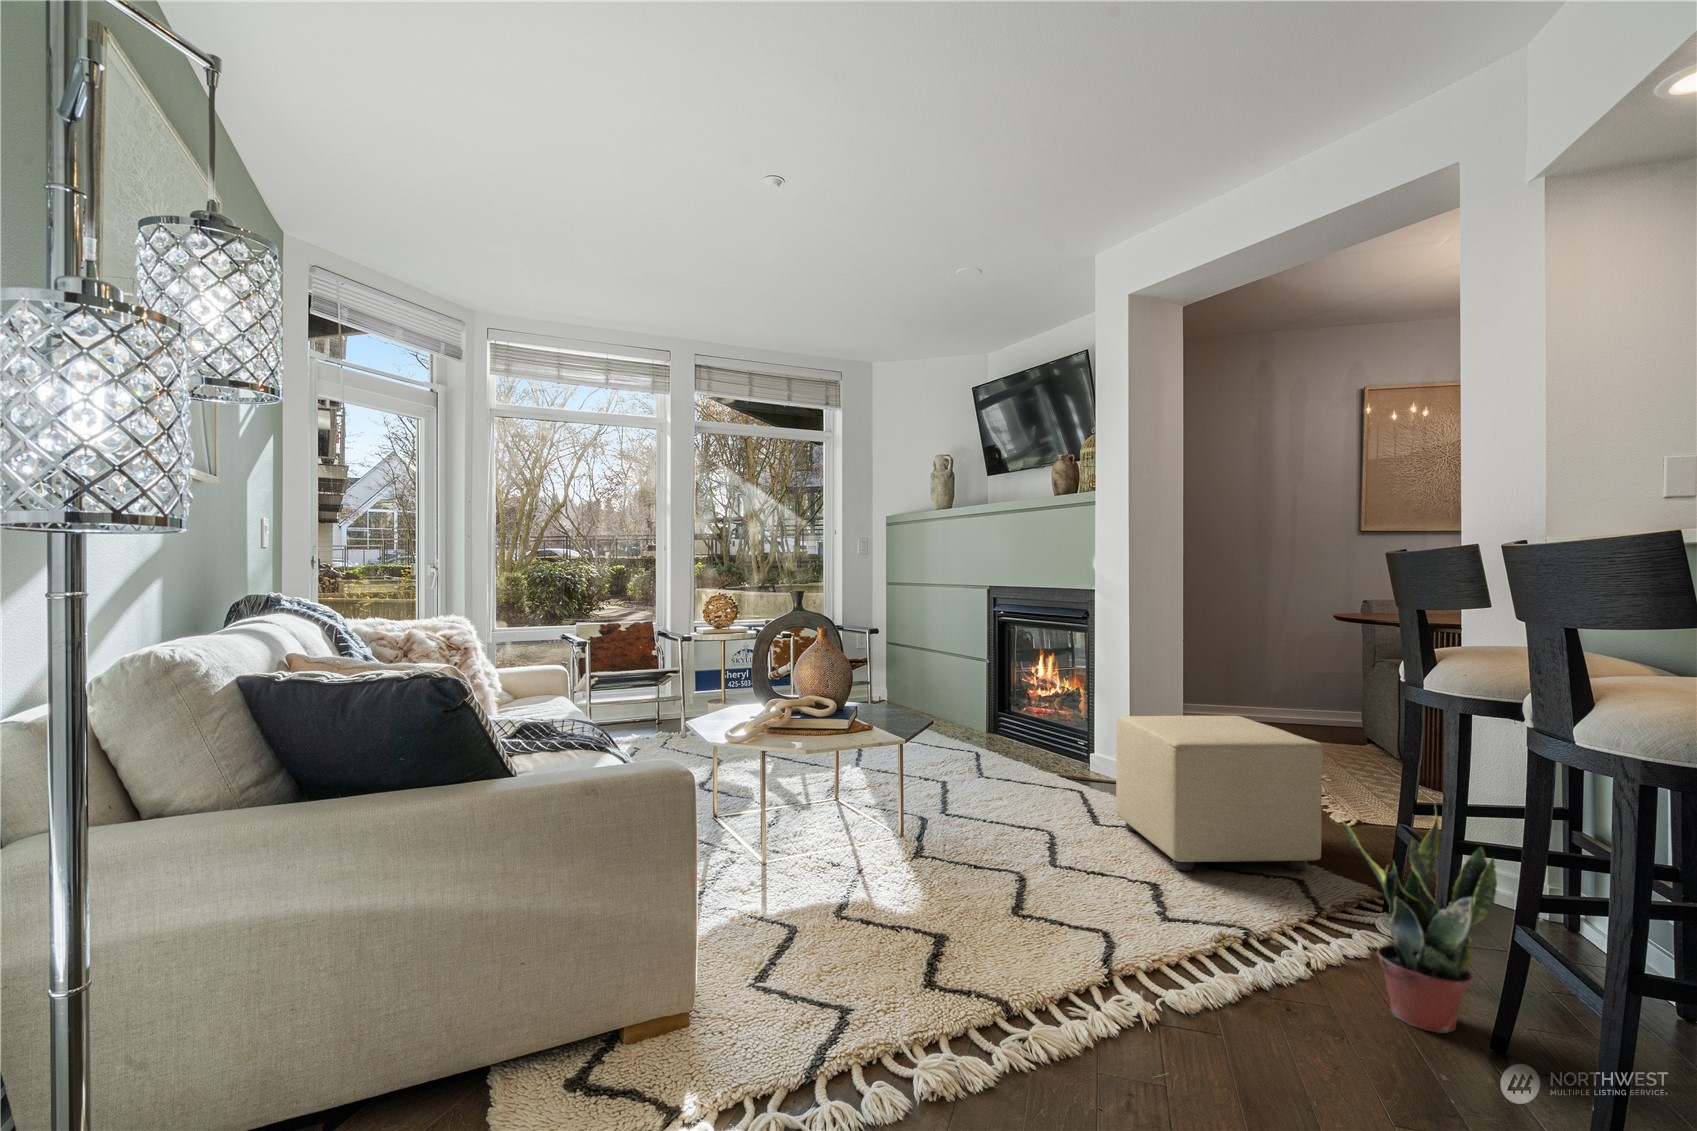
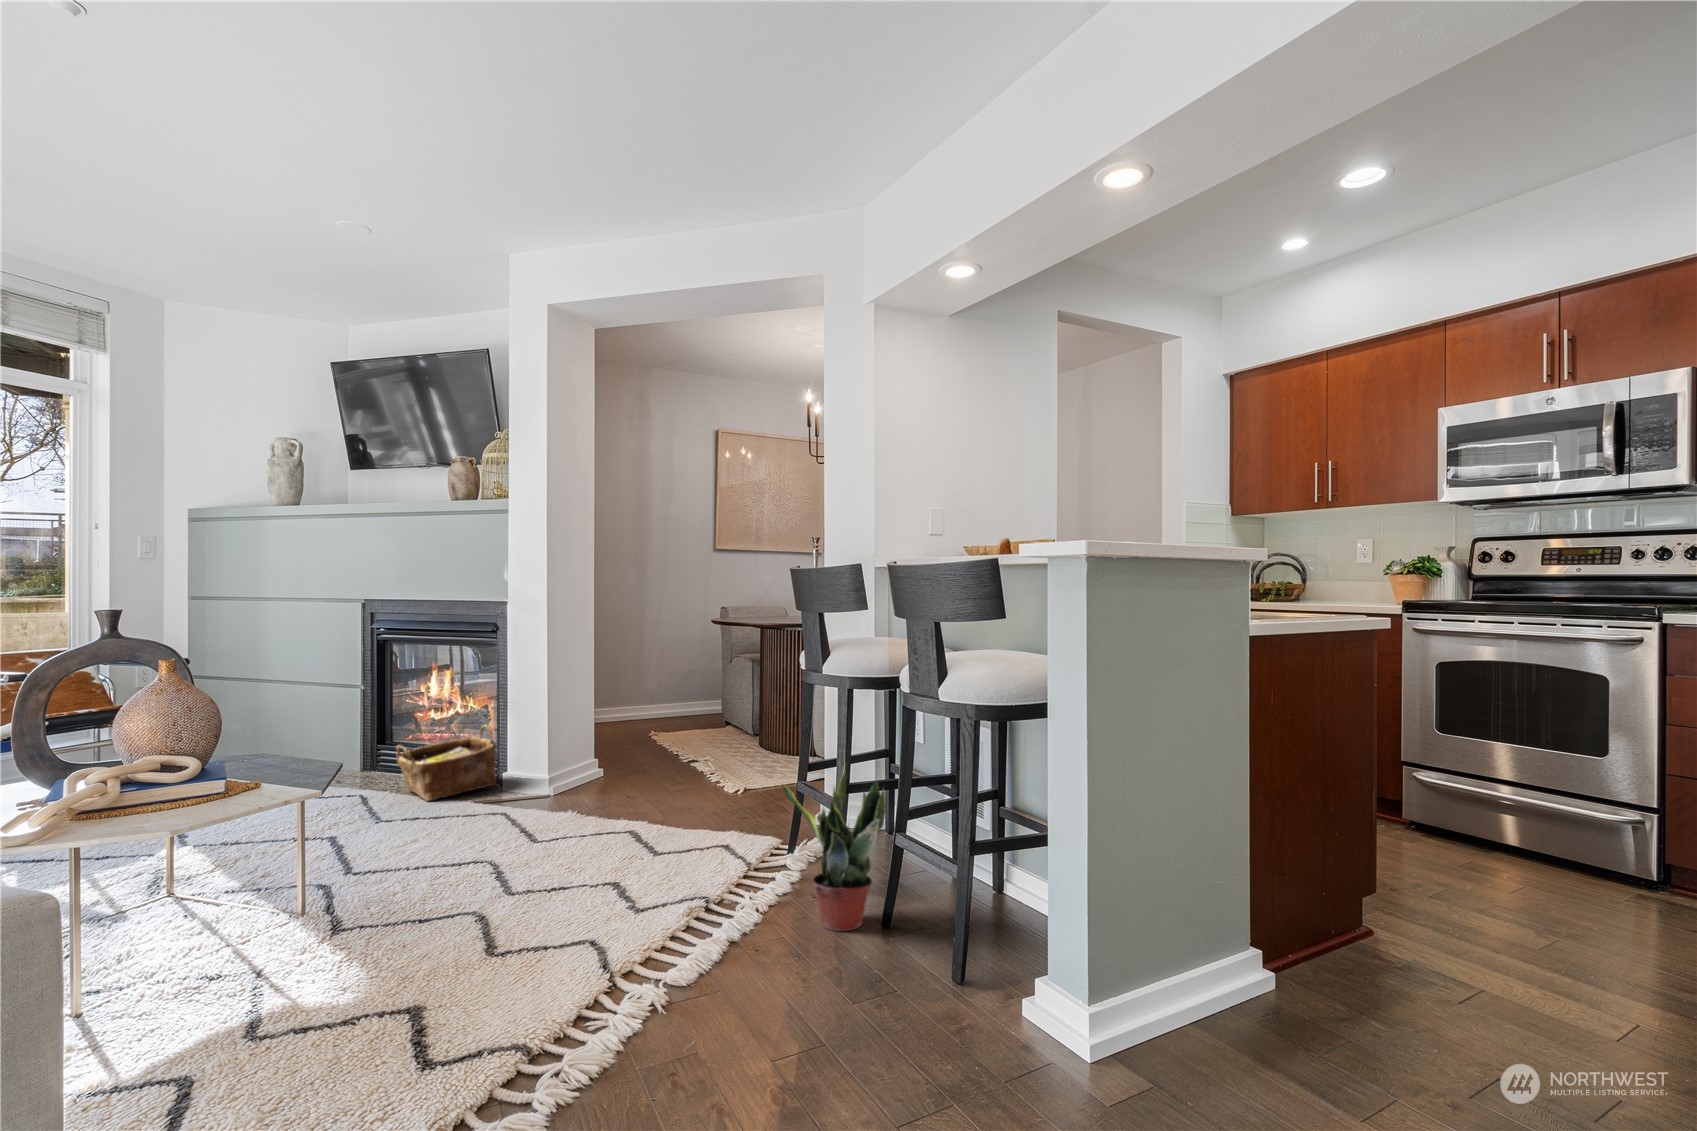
woven basket: none [1003,706,1086,767] -> present [396,725,496,801]
ottoman: present [1116,716,1323,871] -> none [554,711,740,865]

